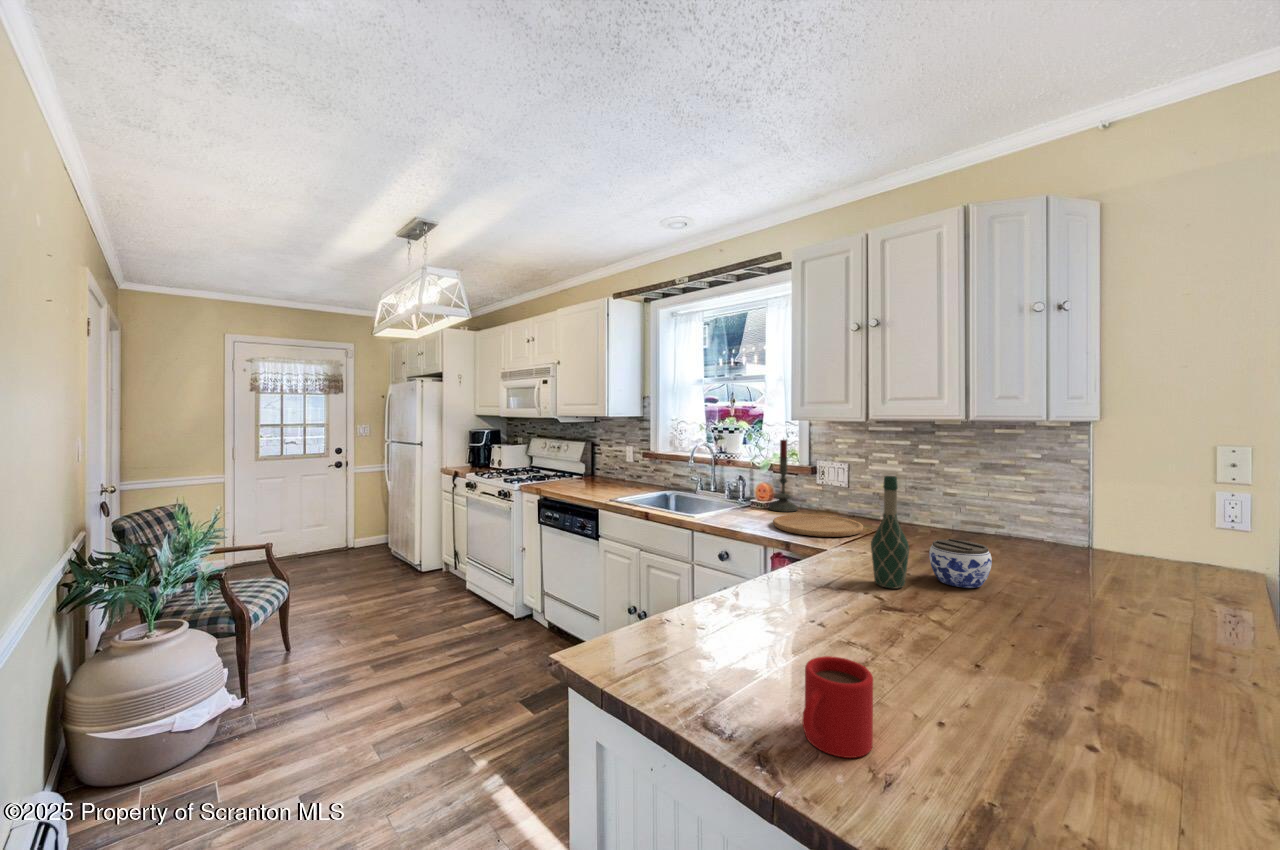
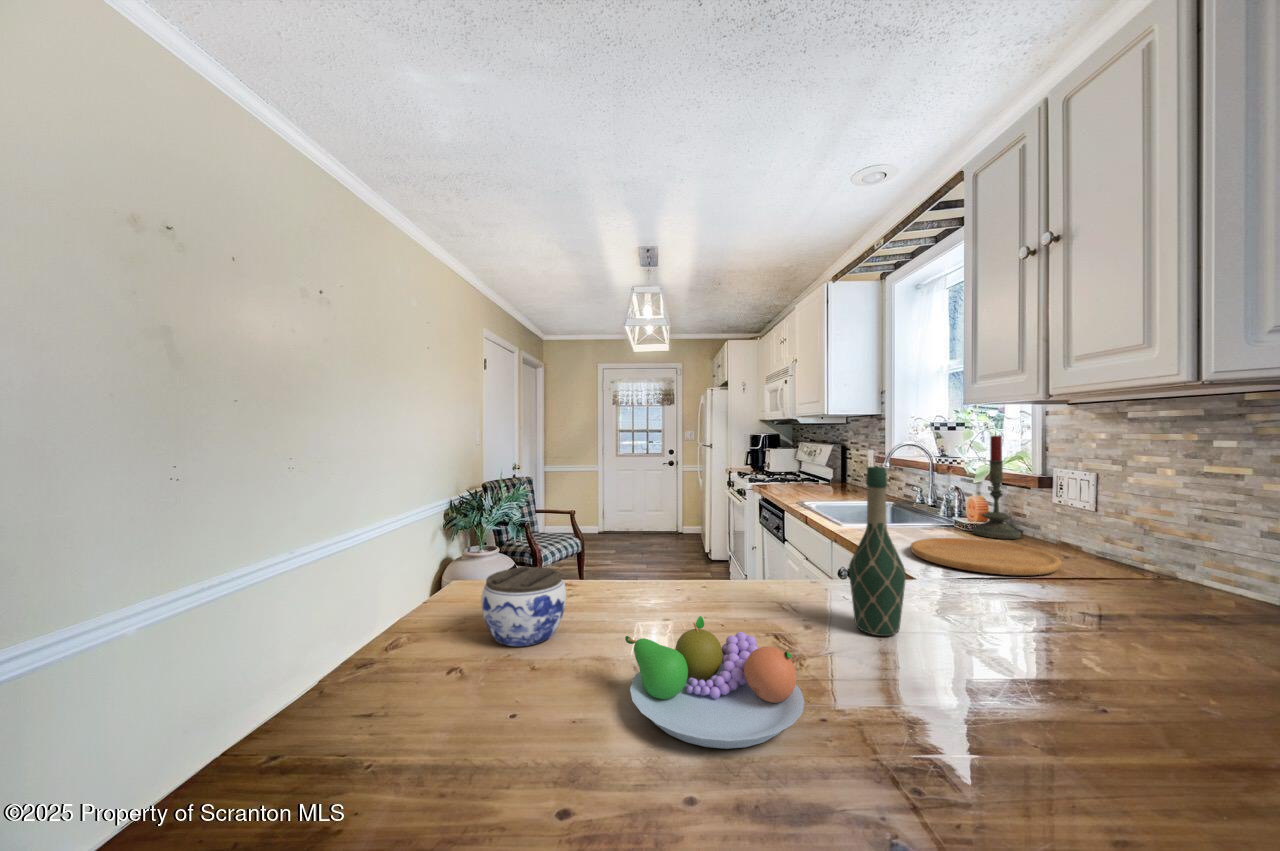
jar: present [929,539,992,588] -> present [481,566,566,646]
fruit bowl: none [892,599,1028,678] -> present [625,616,805,749]
mug: present [802,656,873,758] -> none [355,613,448,712]

